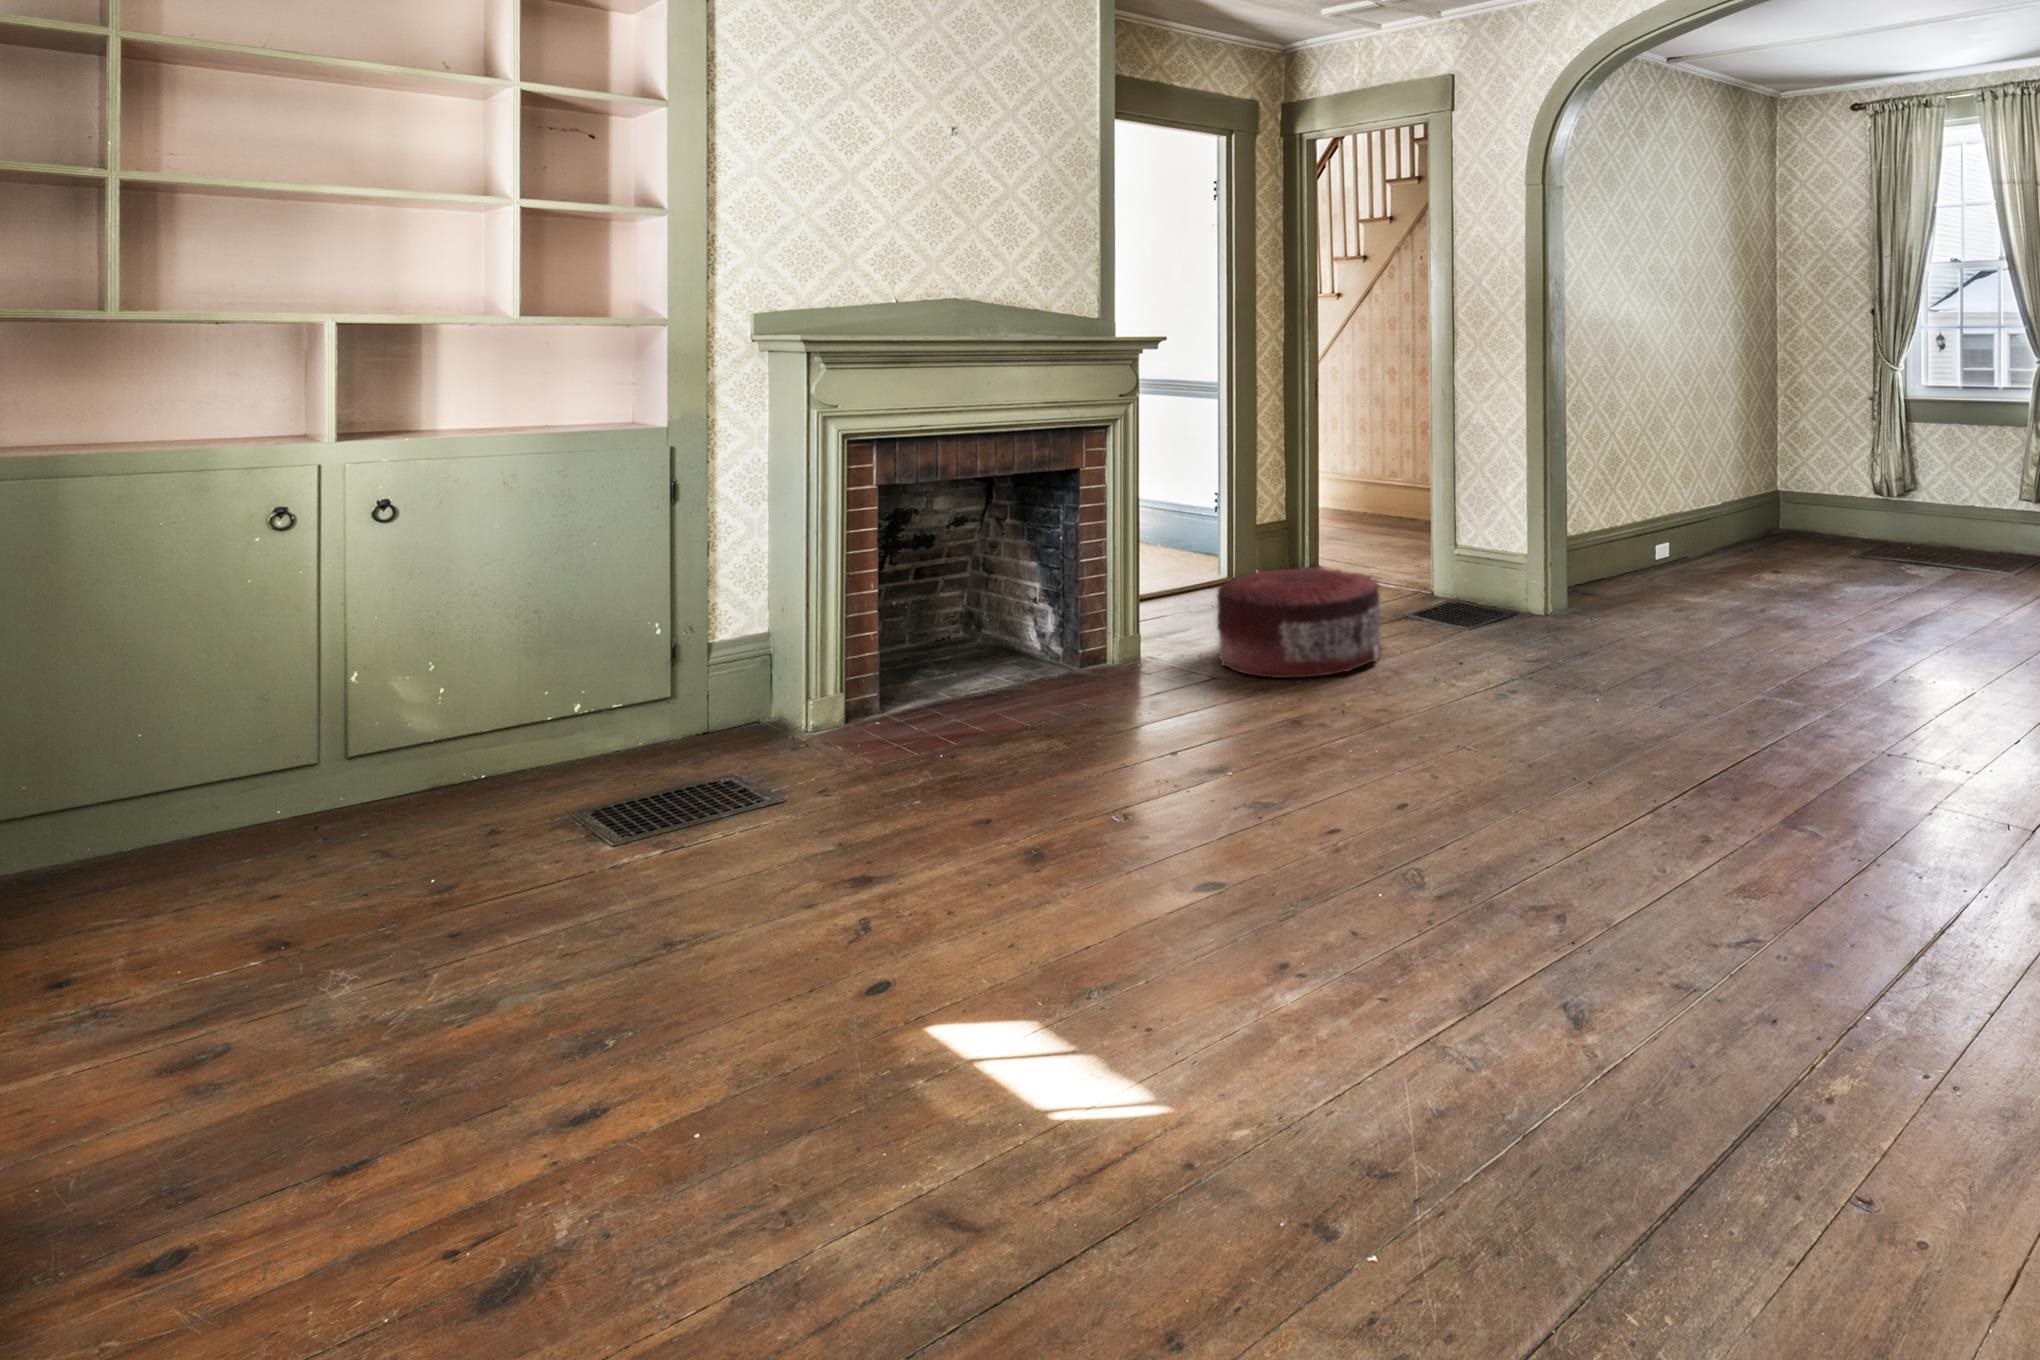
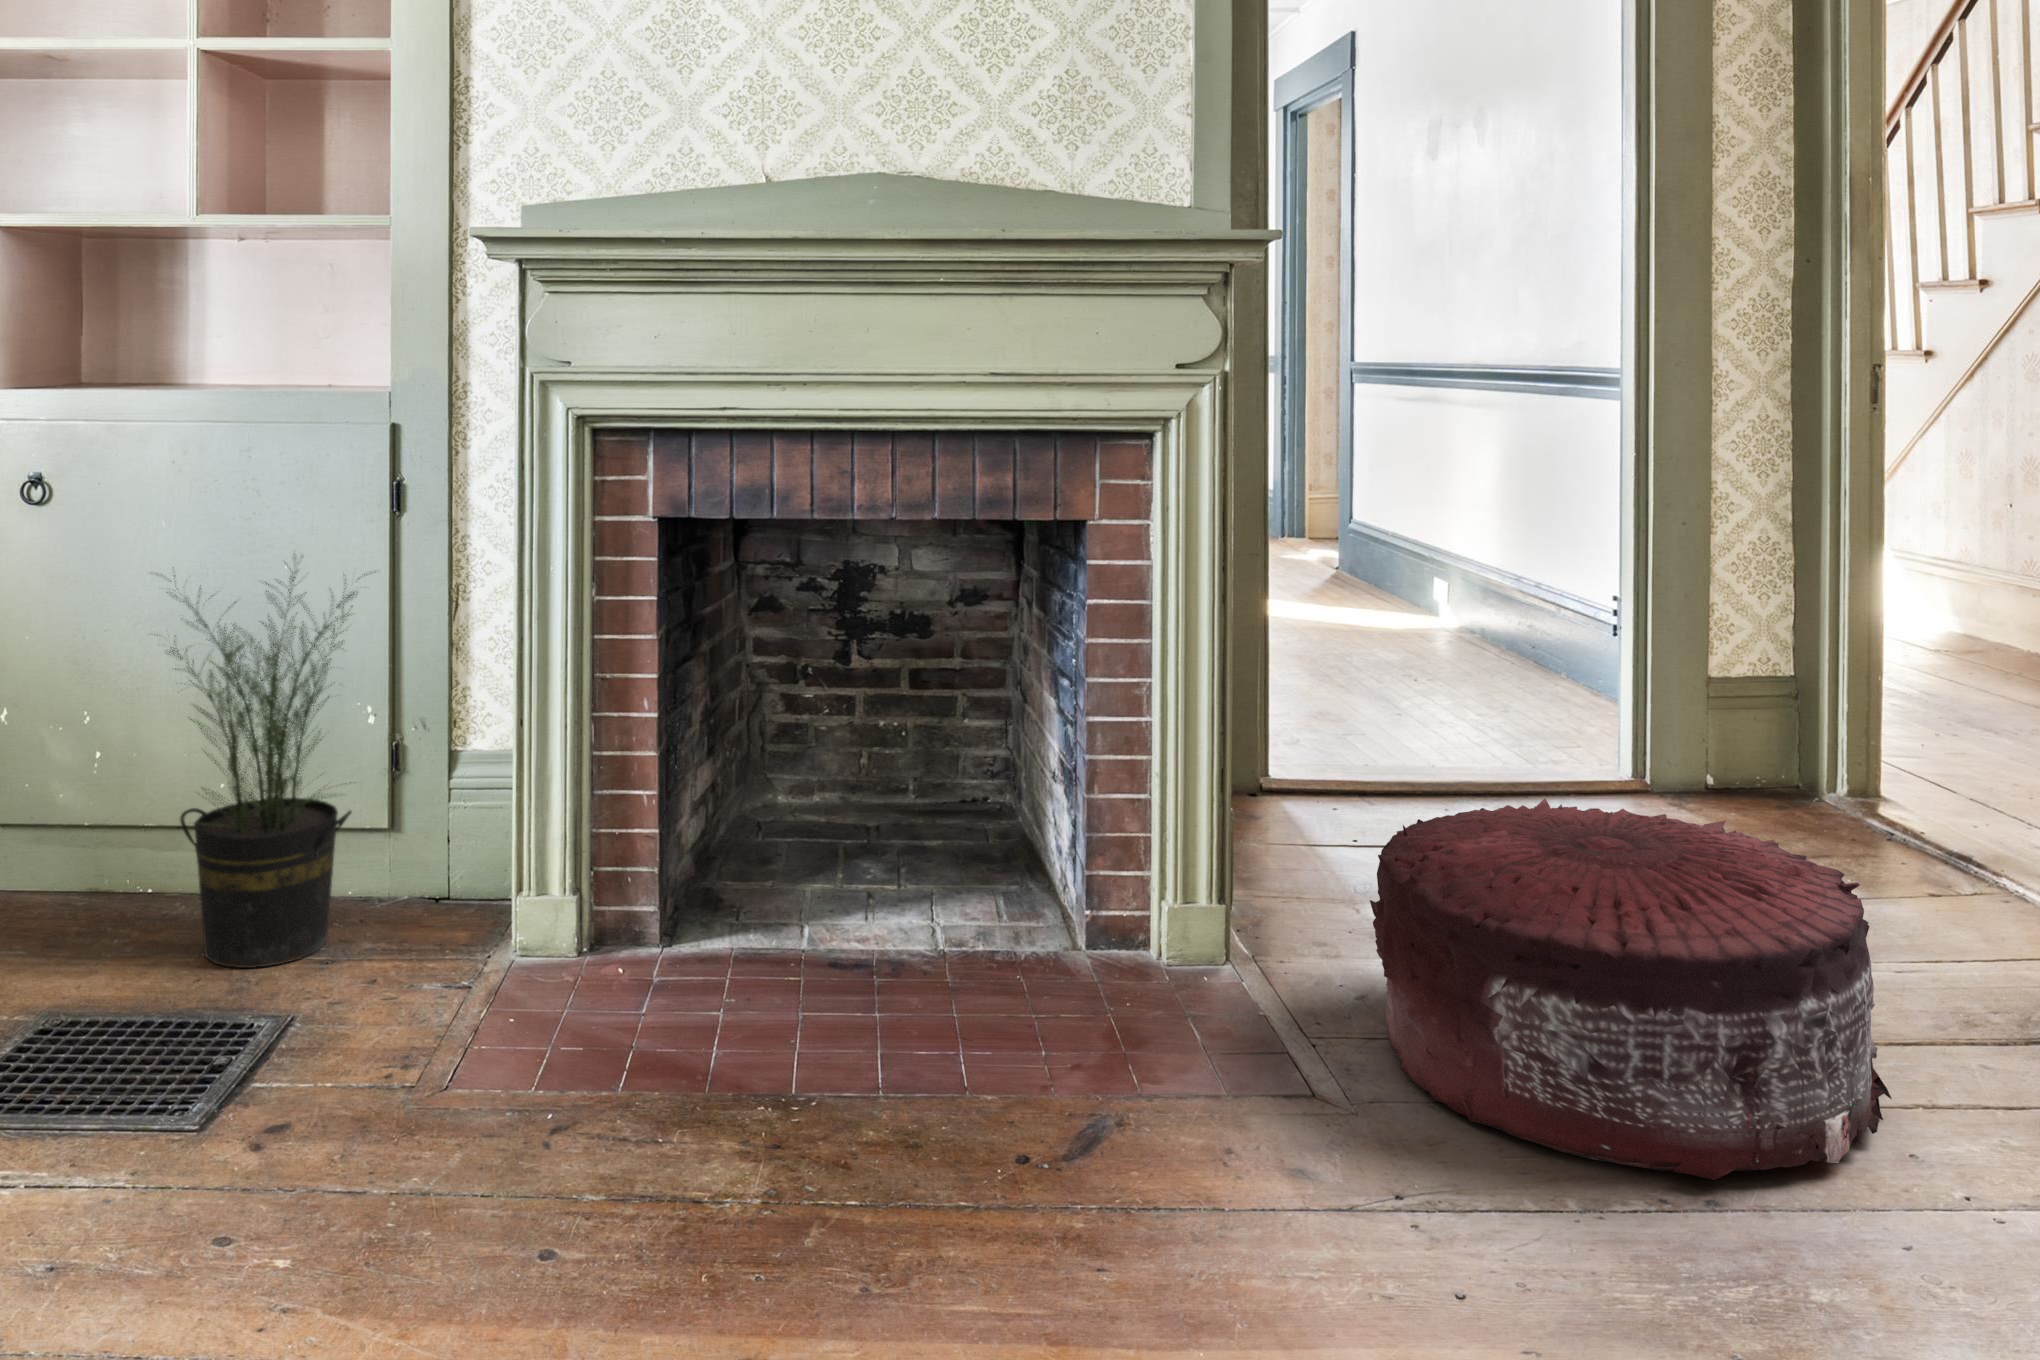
potted plant: none [542,527,728,768] -> present [154,556,375,968]

